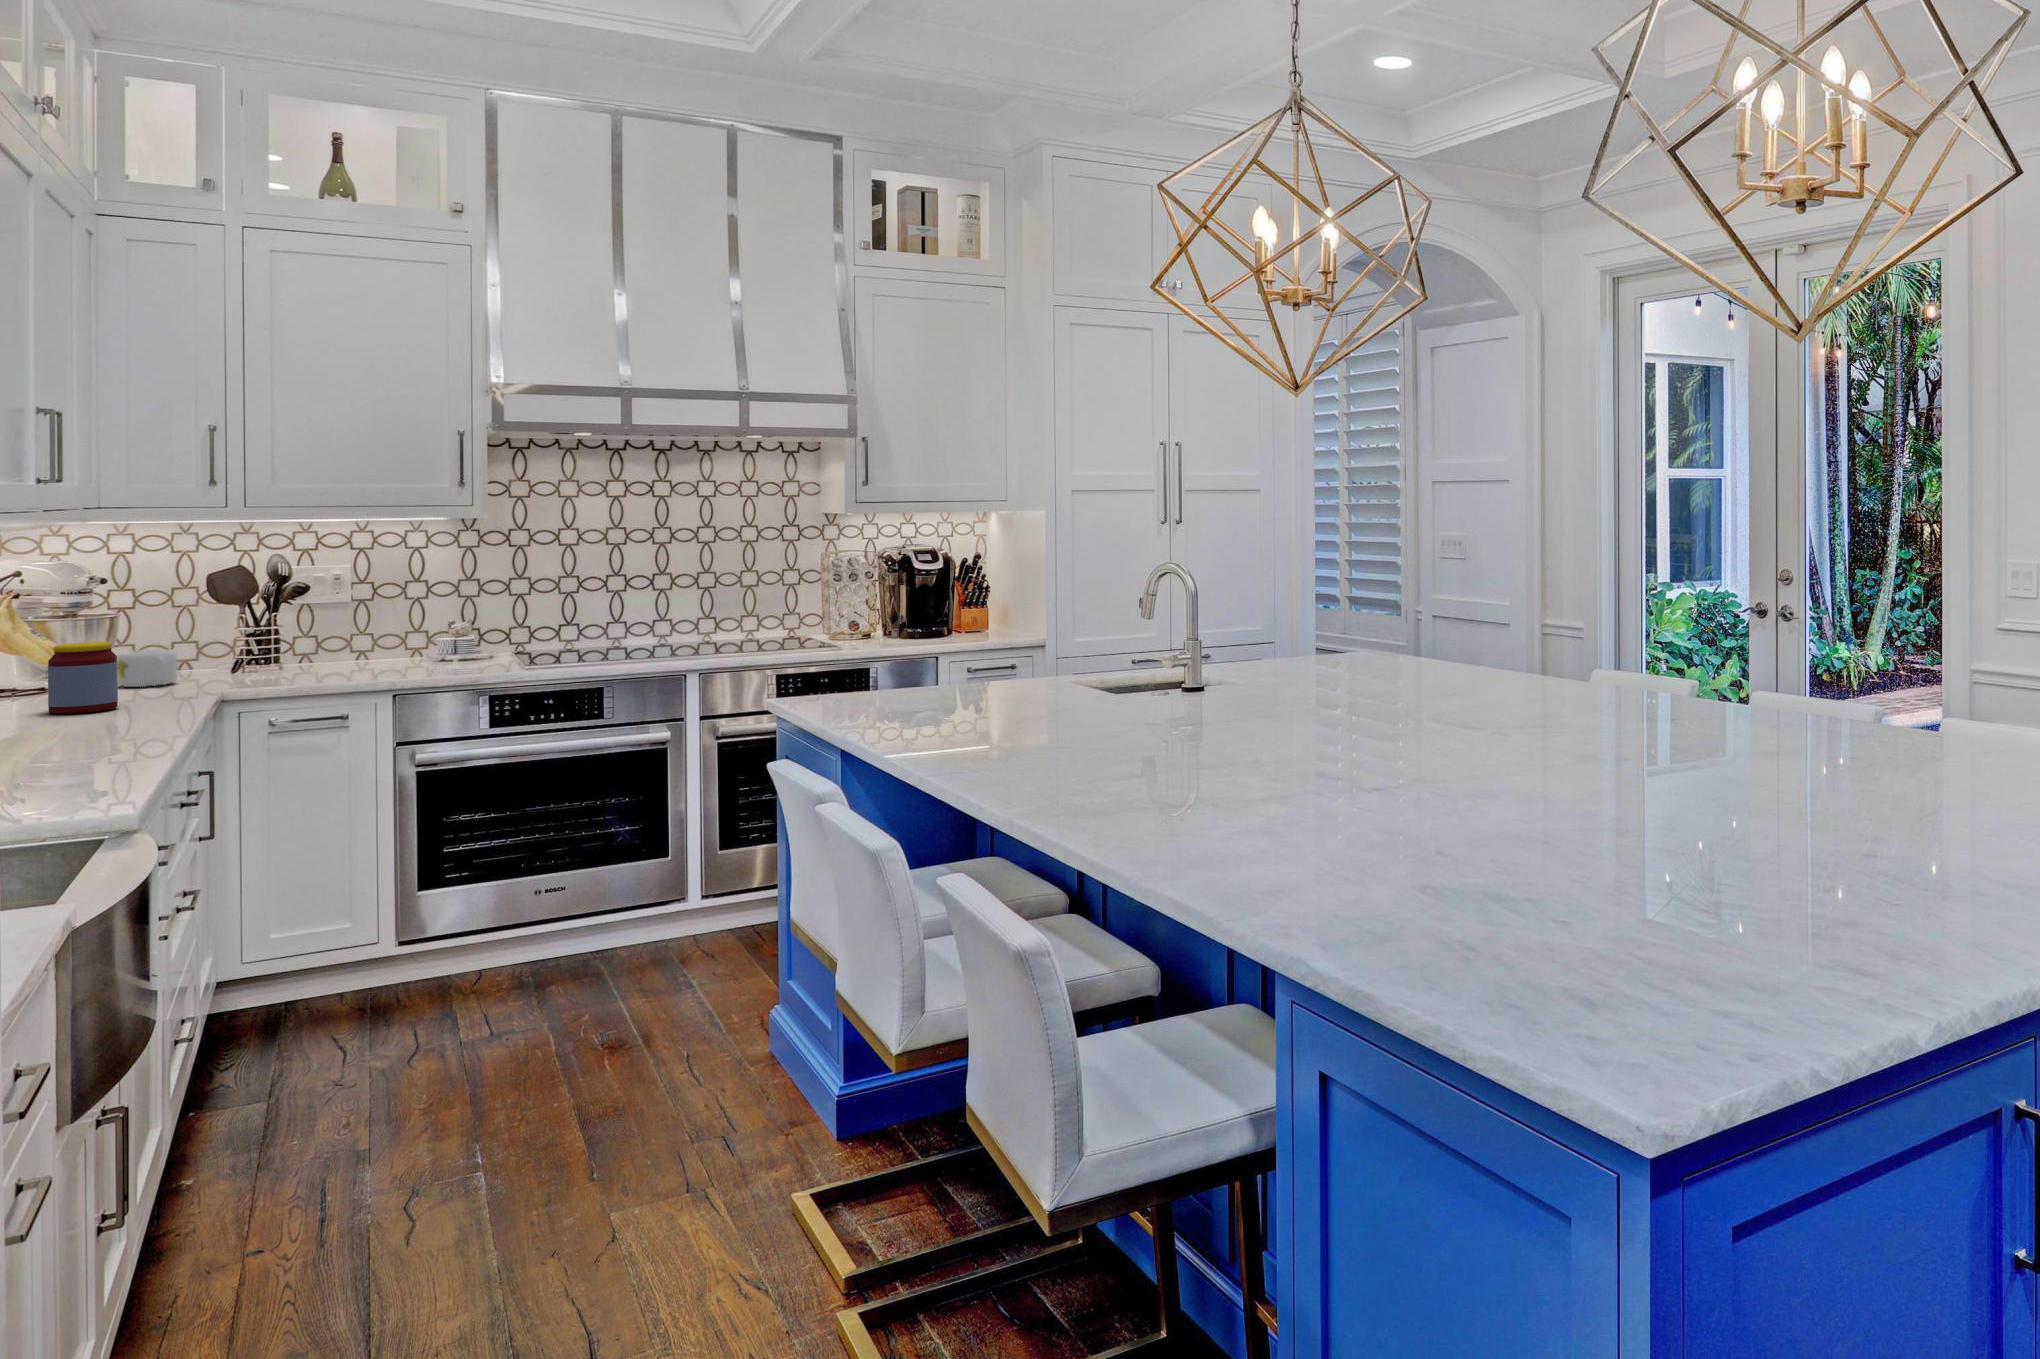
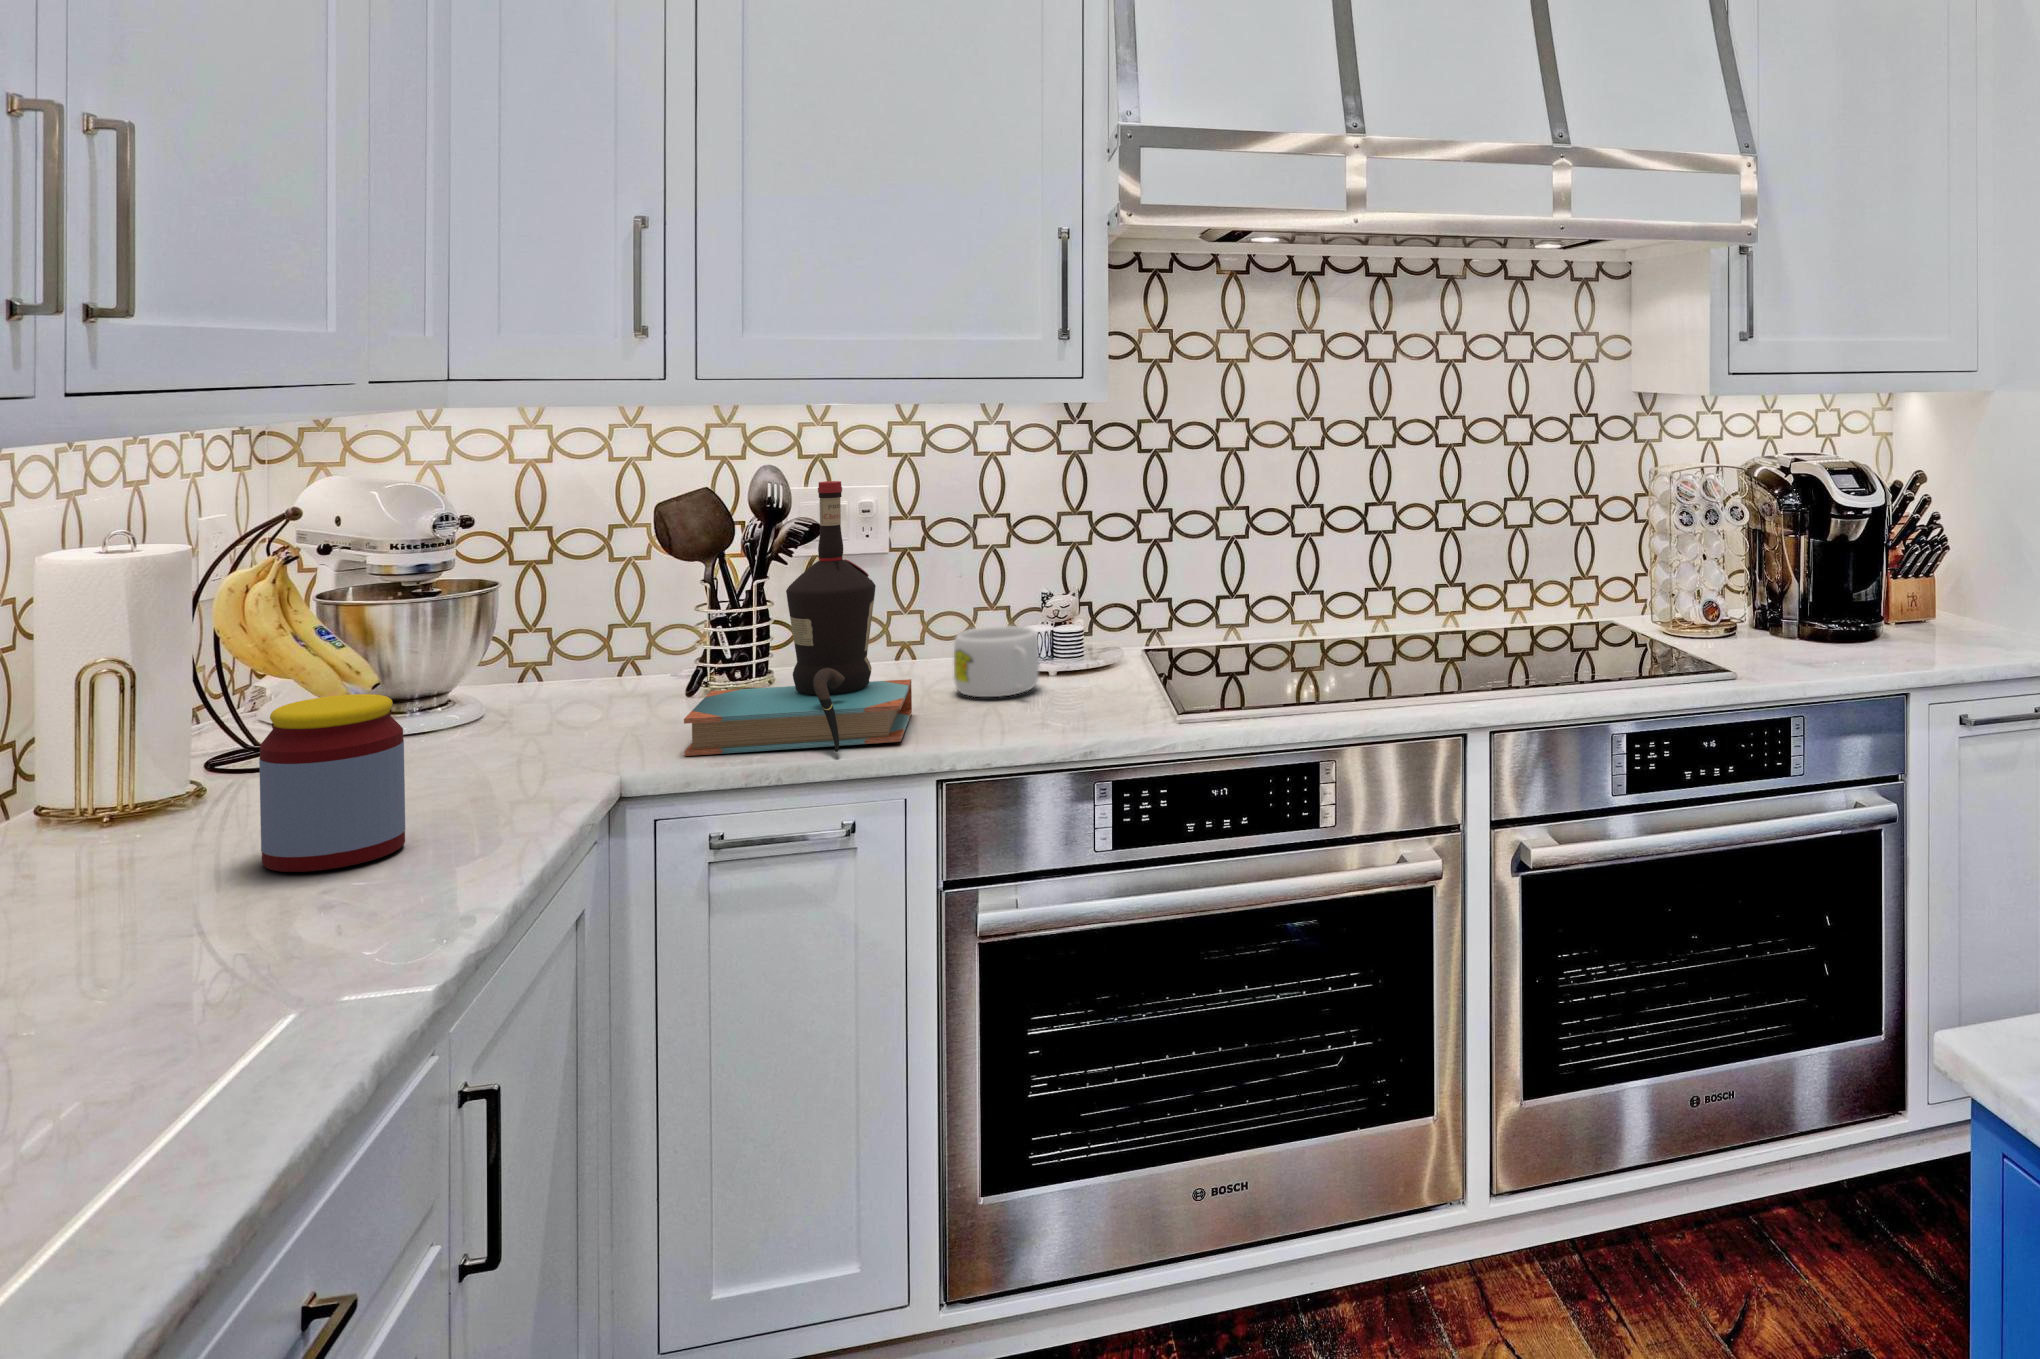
bottle: none [245,555,370,686] -> present [684,481,912,756]
mug: present [117,649,178,687] -> present [954,626,1039,697]

